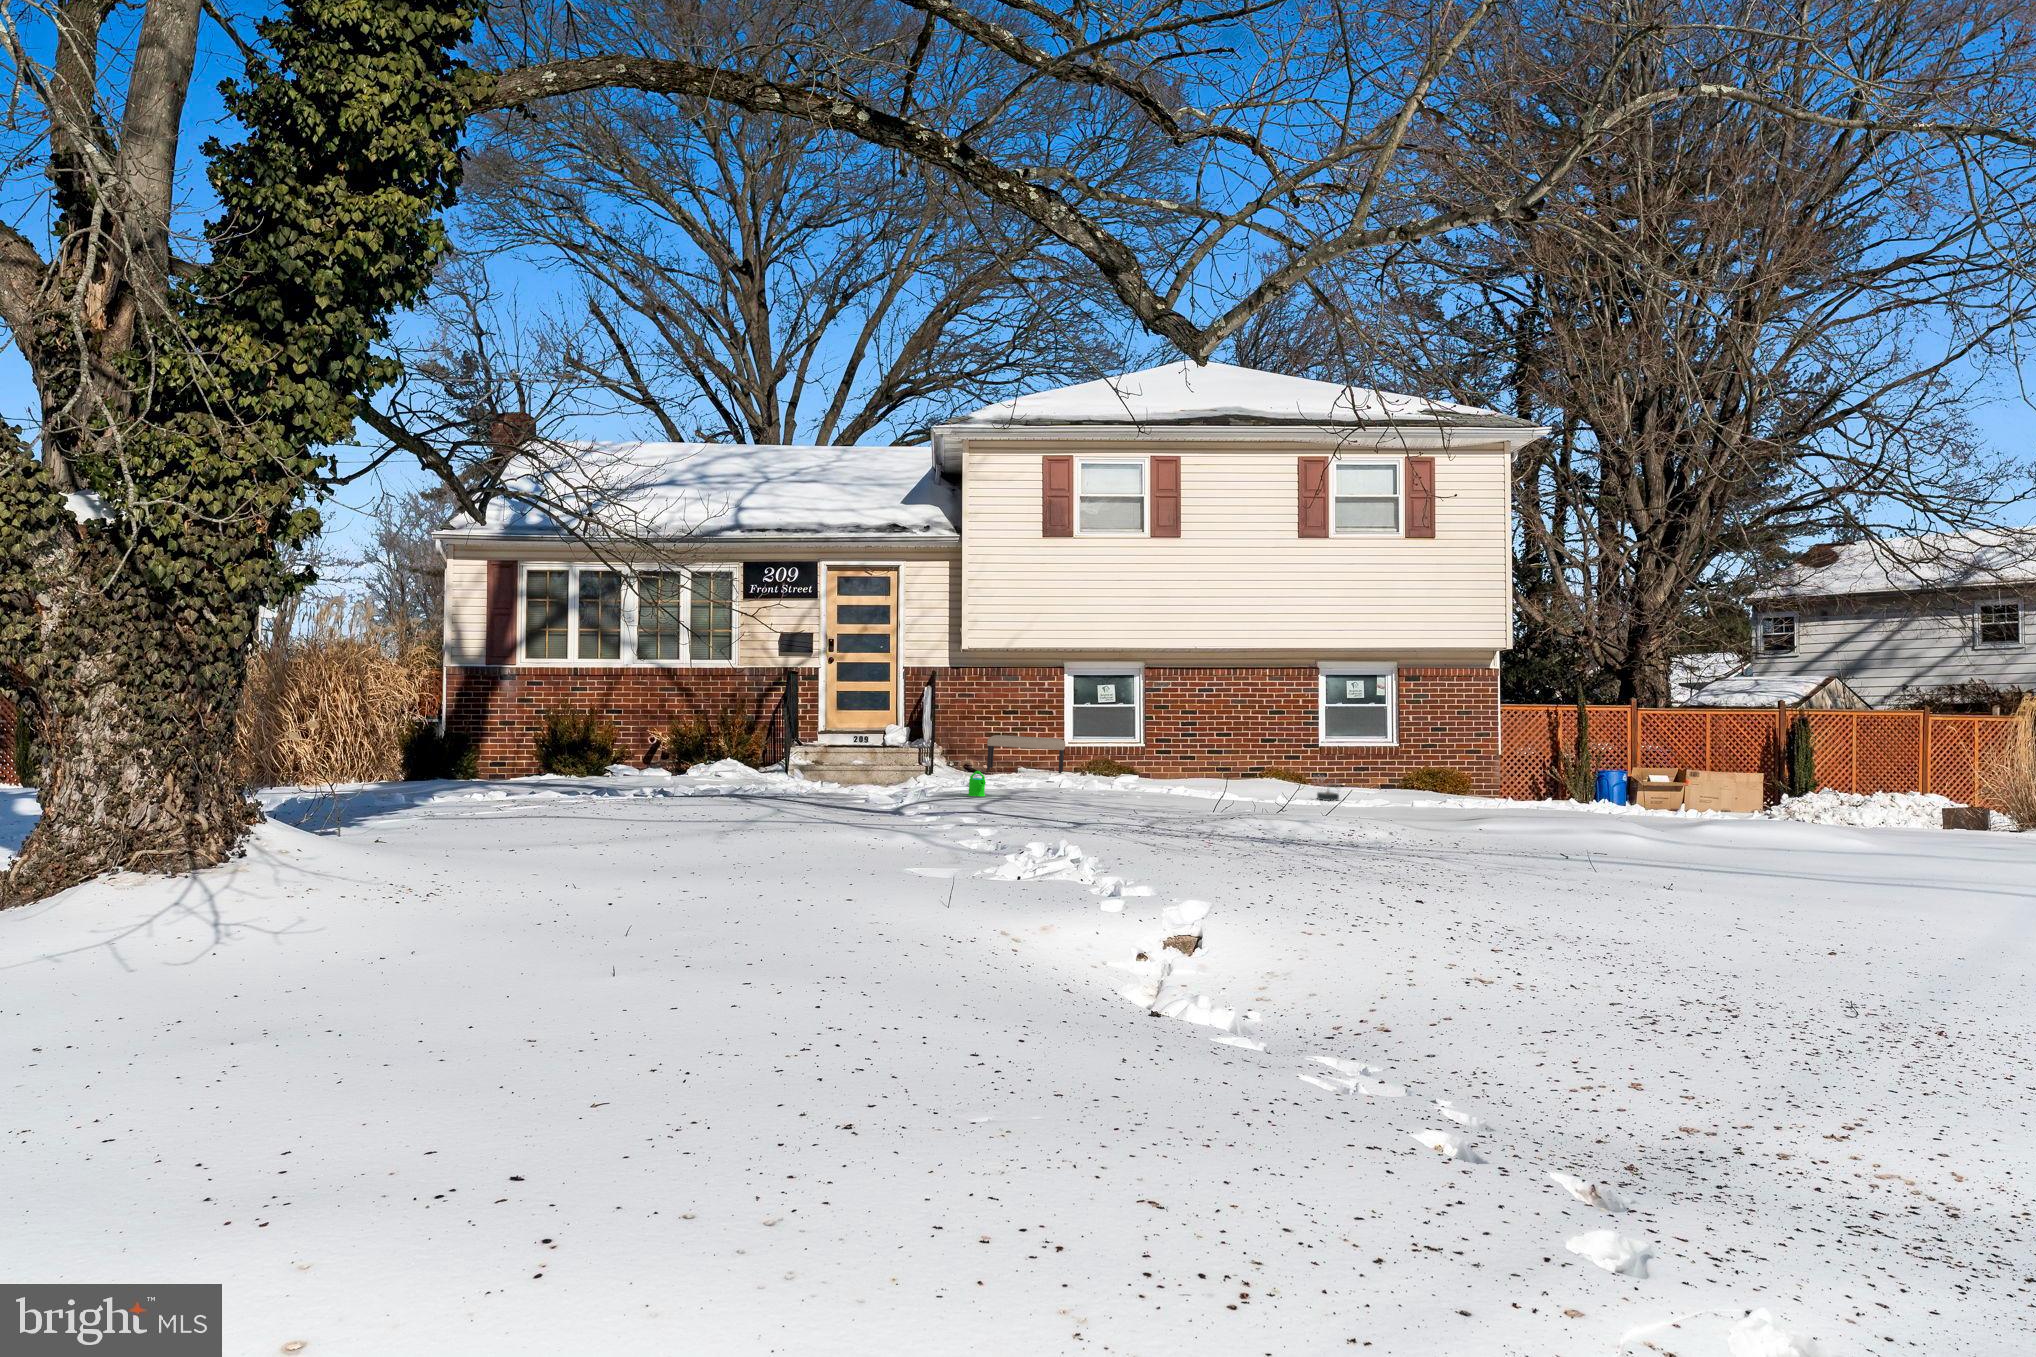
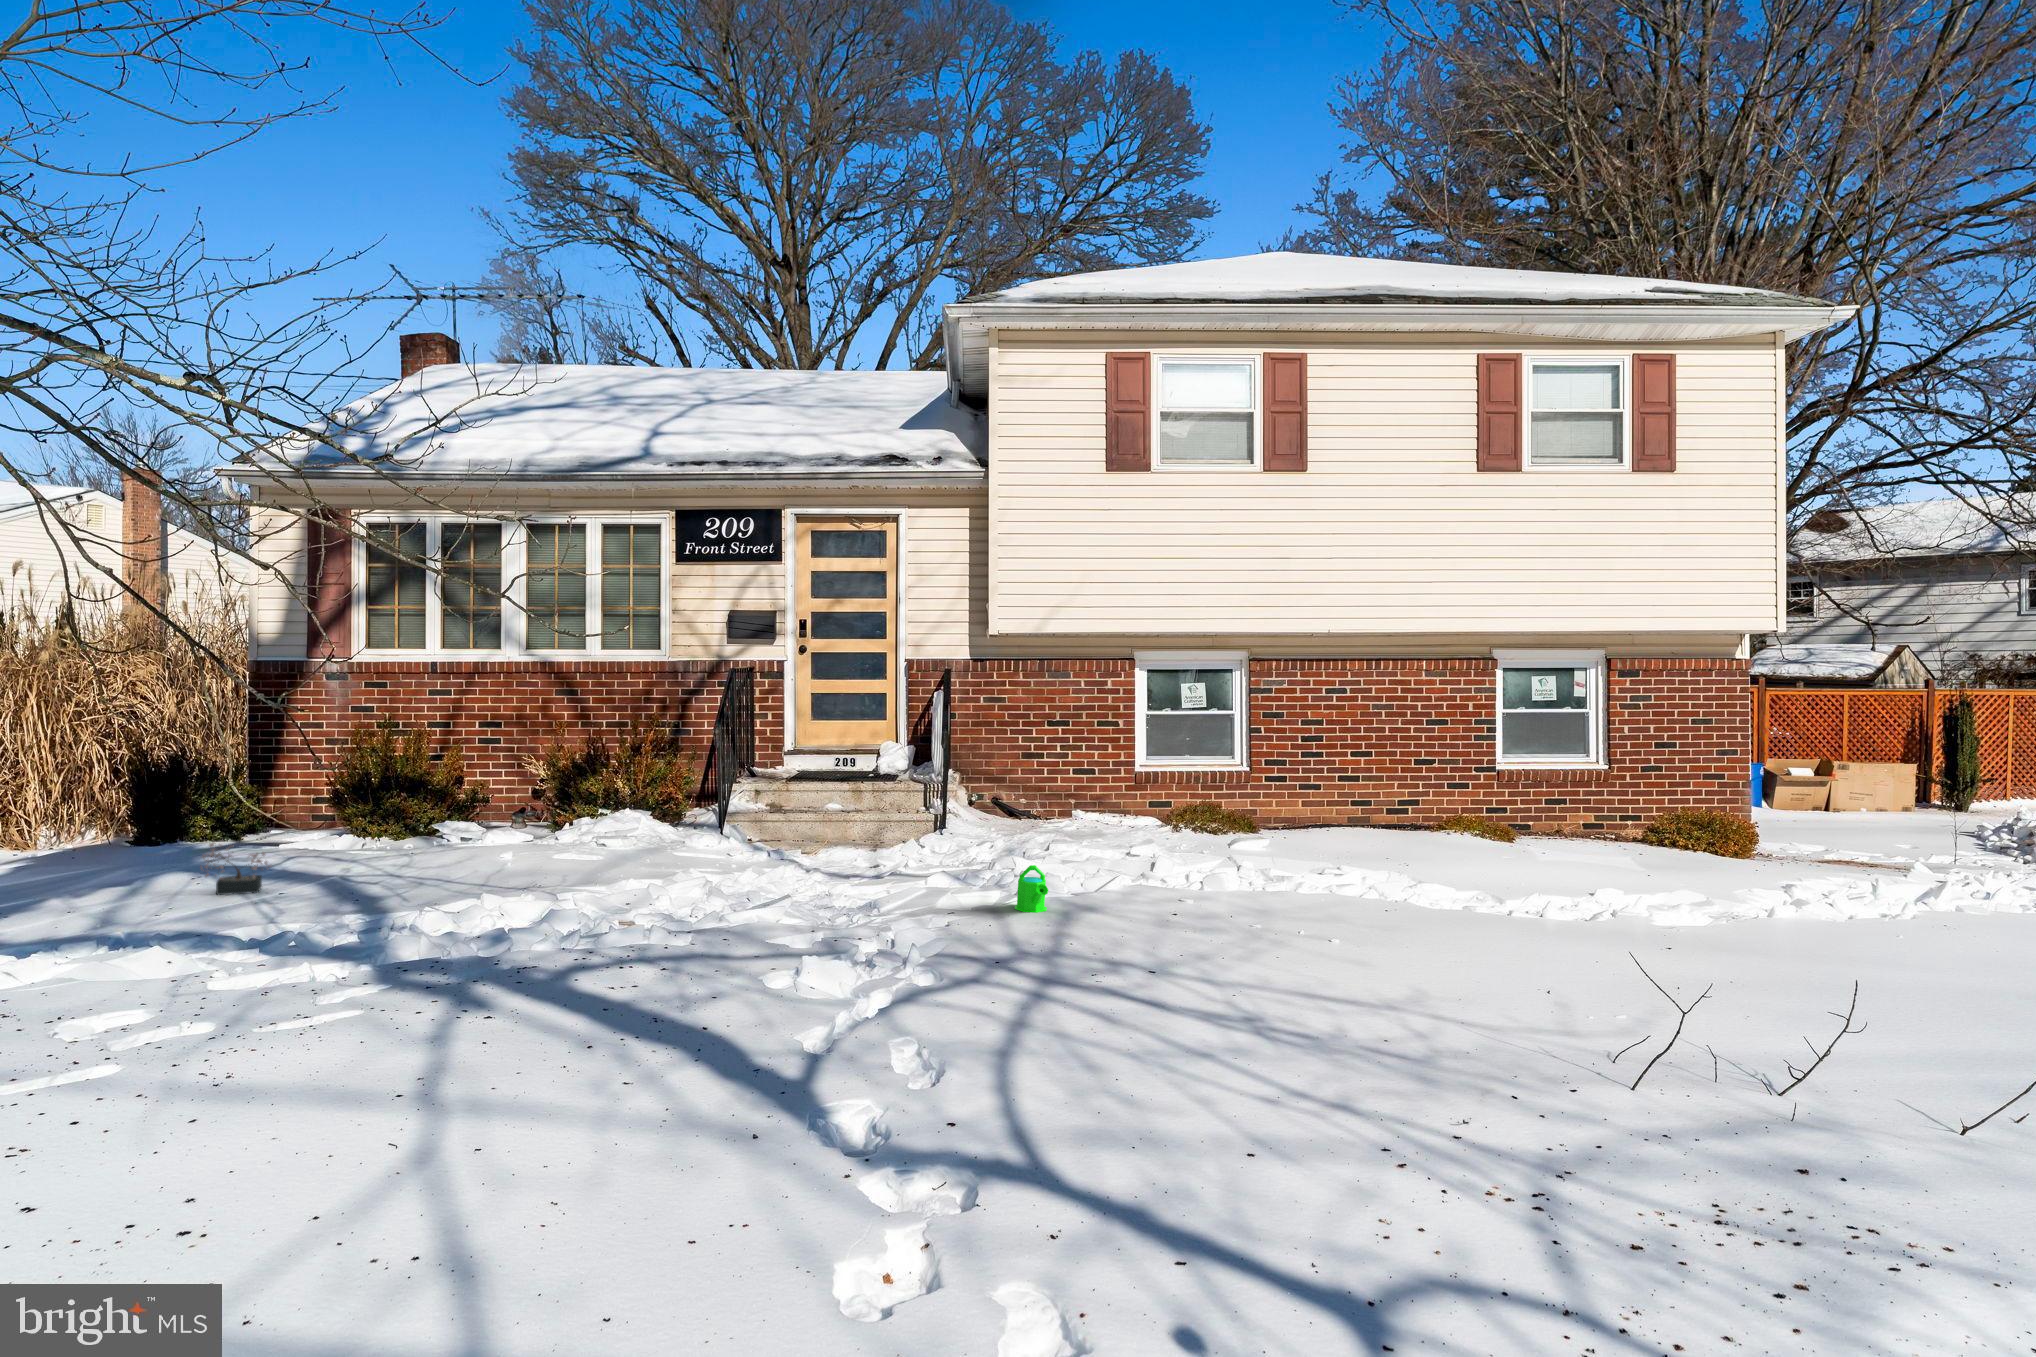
bench: present [987,735,1065,773] -> none [1026,756,1138,815]
decorative plant: present [1314,776,1339,801] -> present [201,842,270,895]

